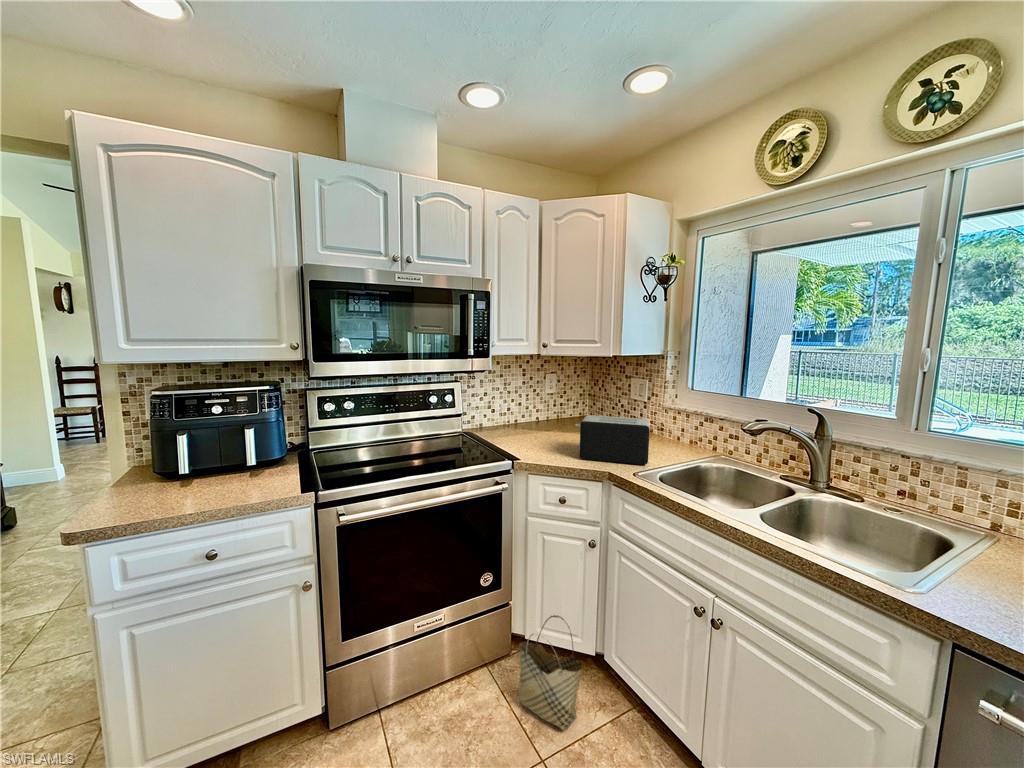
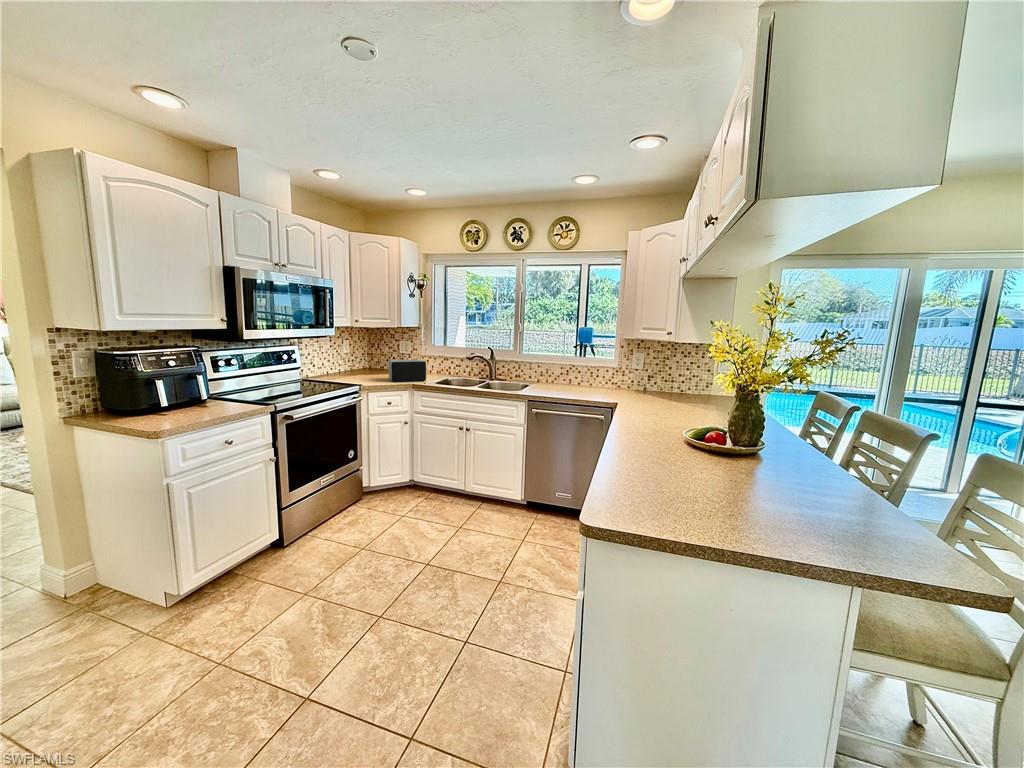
woven basket: present [517,615,582,730] -> none [377,458,412,505]

